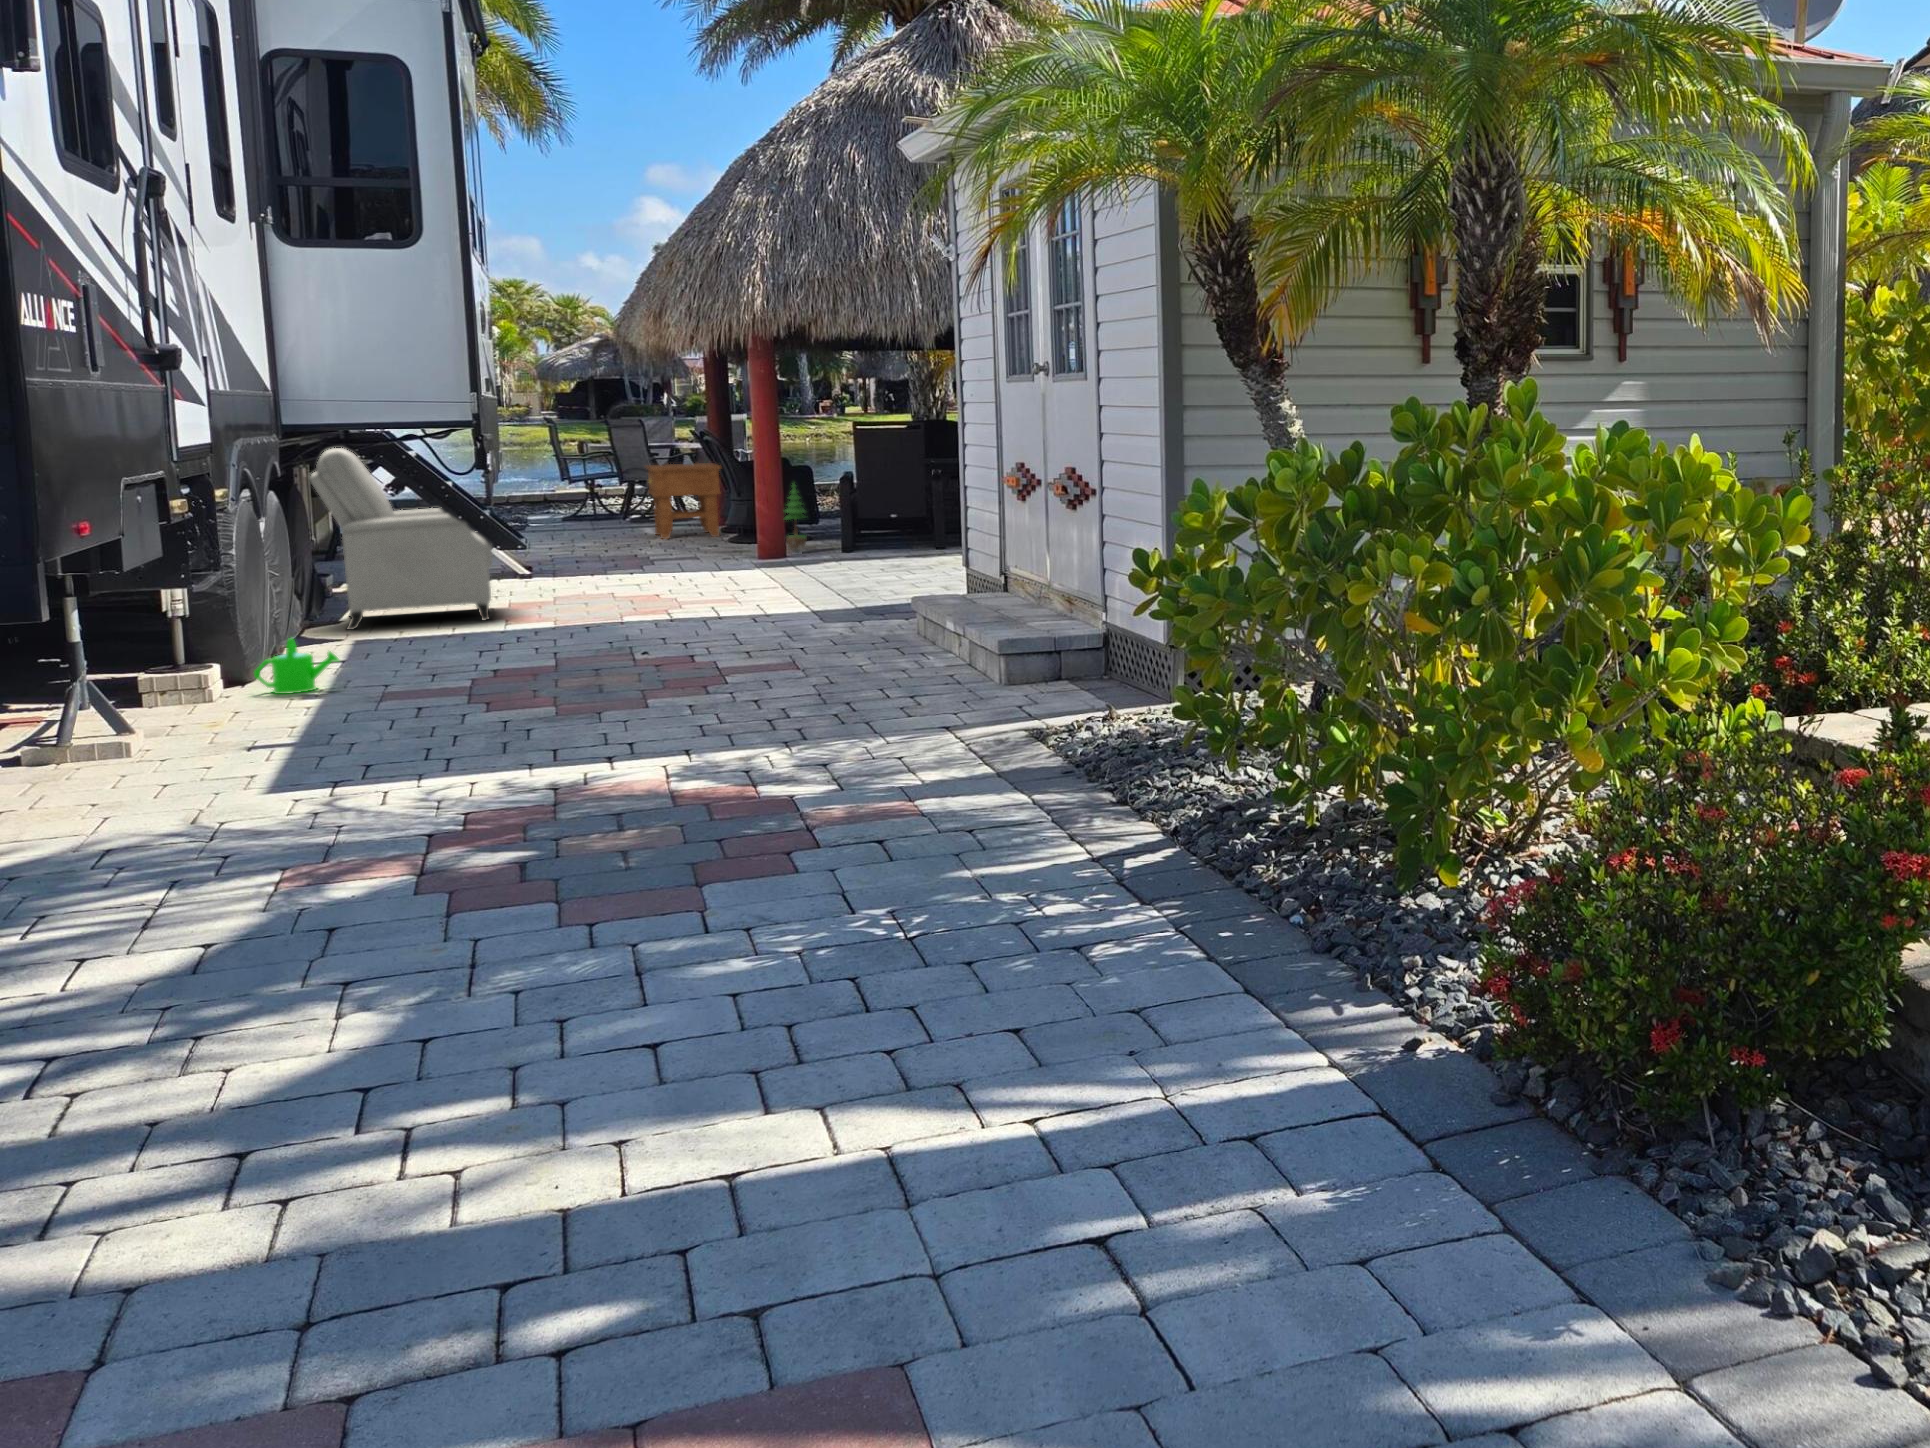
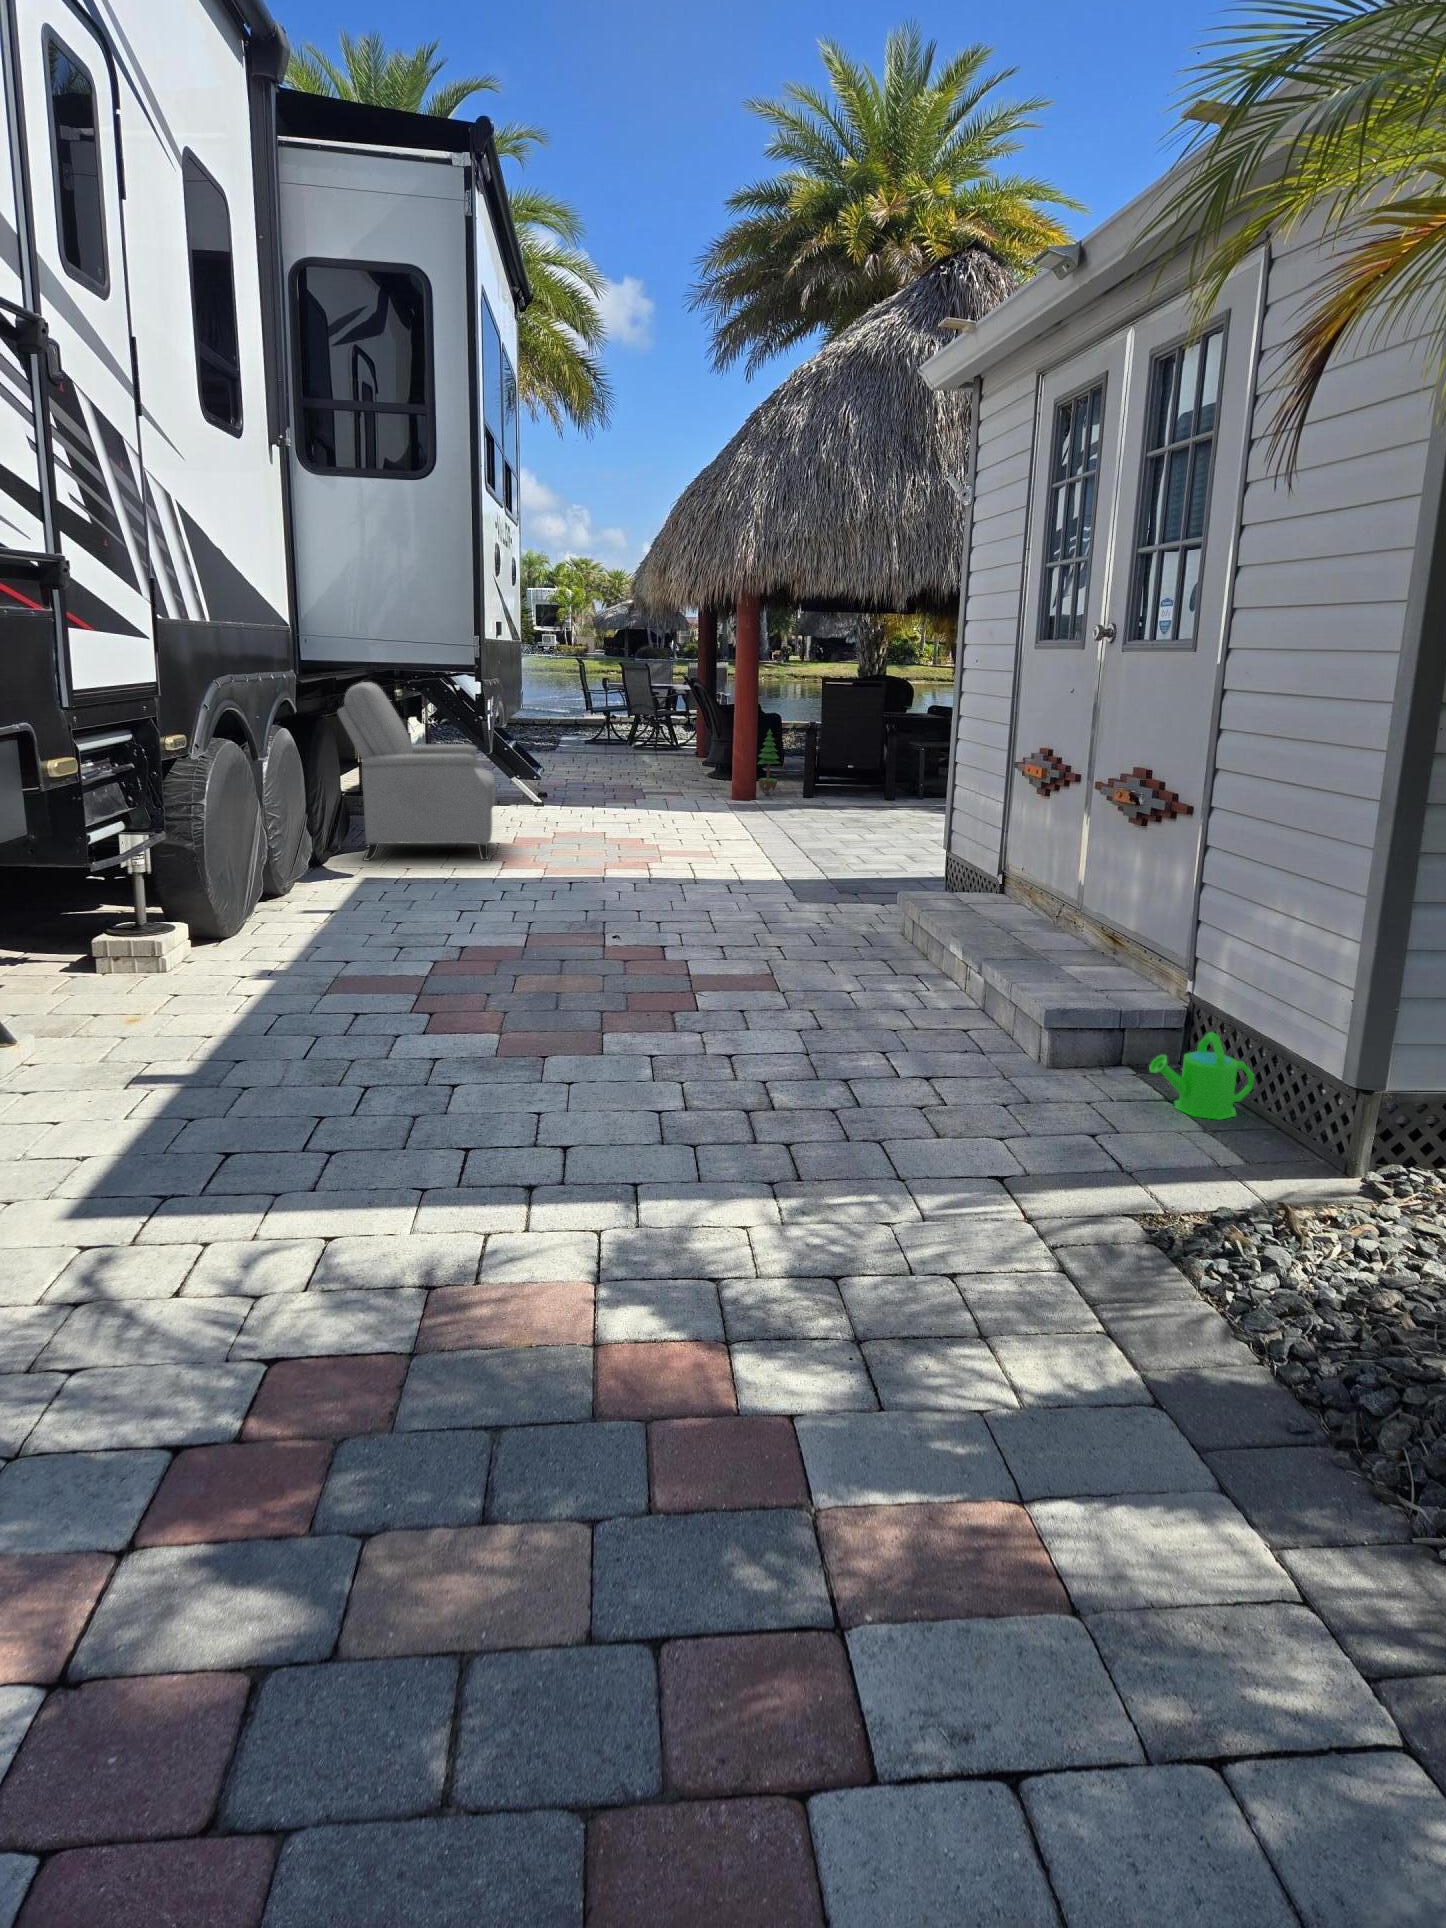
side table: present [645,463,721,539] -> none [646,702,708,769]
watering can: present [254,638,339,694] -> present [1149,1032,1254,1120]

